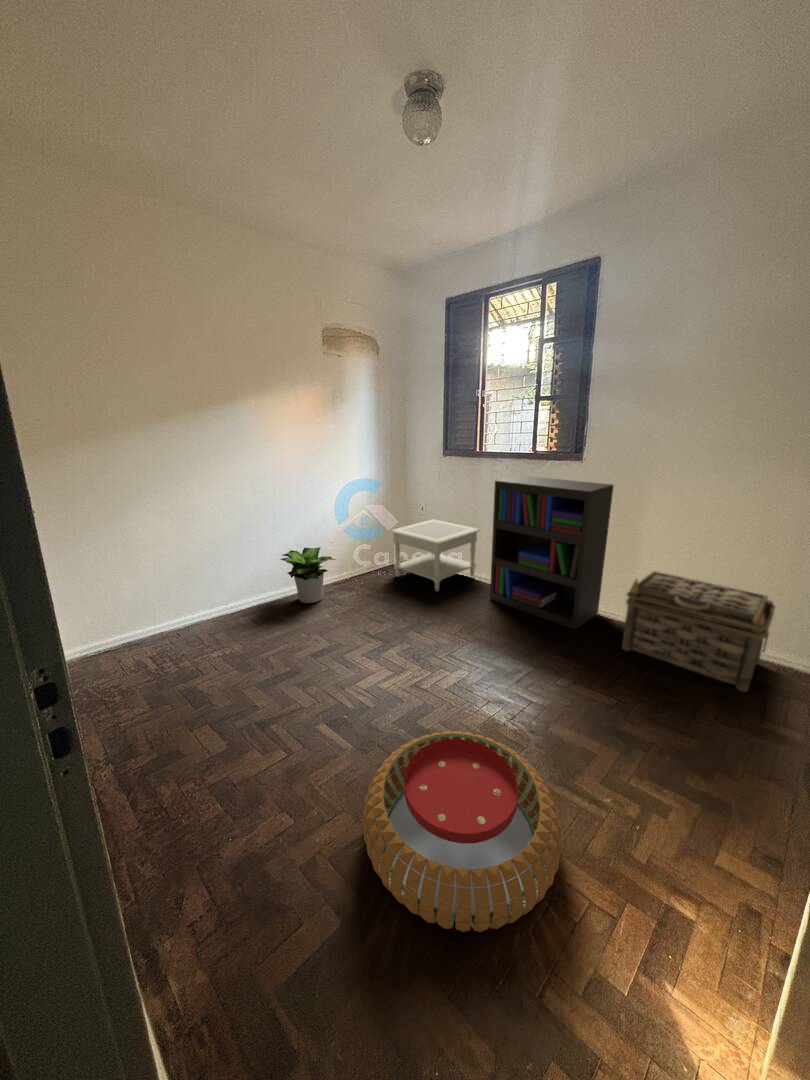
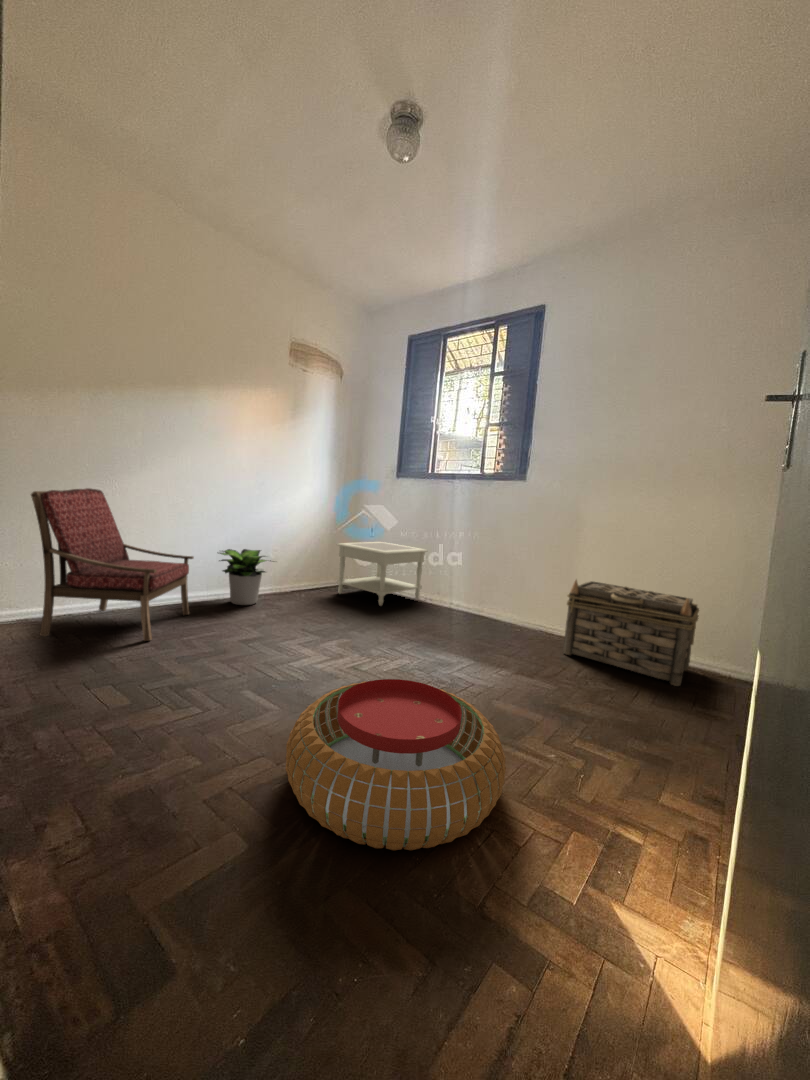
bookshelf: present [490,476,614,629] -> none [434,492,555,639]
armchair: none [115,521,266,662] -> present [31,488,194,641]

